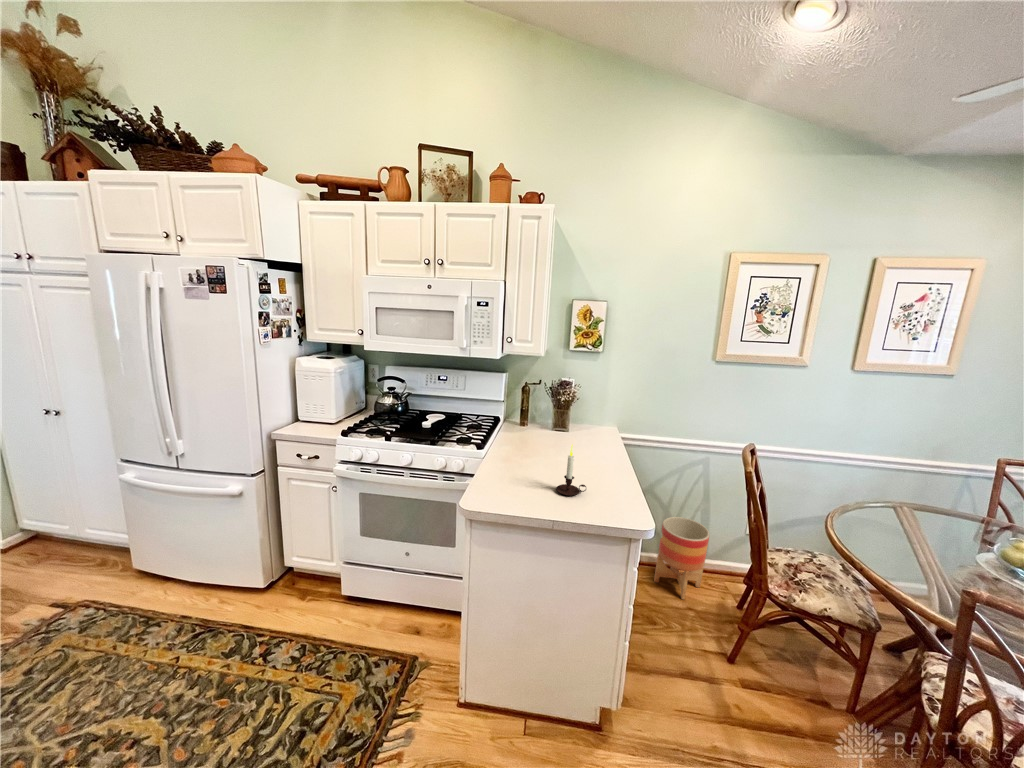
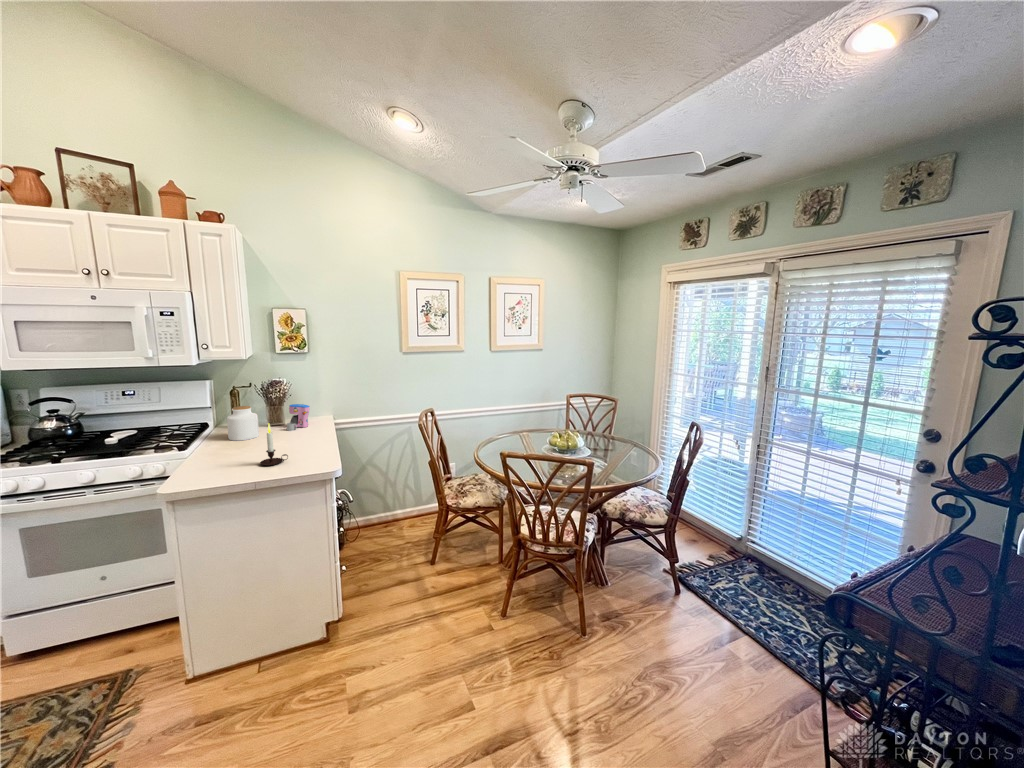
jar: none [518,407,547,446] -> present [227,406,259,441]
coffee maker: none [572,411,598,442] -> present [287,404,310,431]
planter: present [654,517,709,599] -> none [381,475,417,536]

